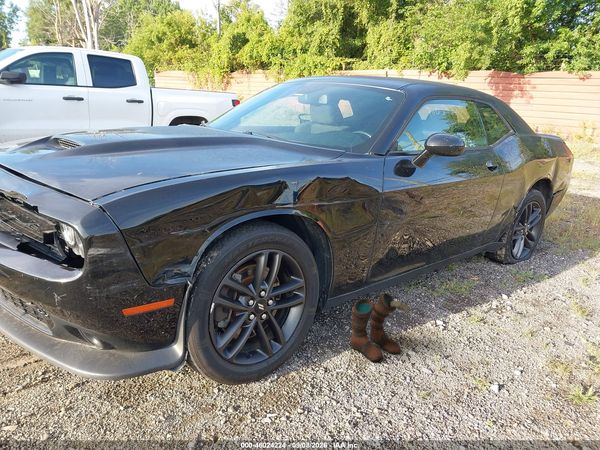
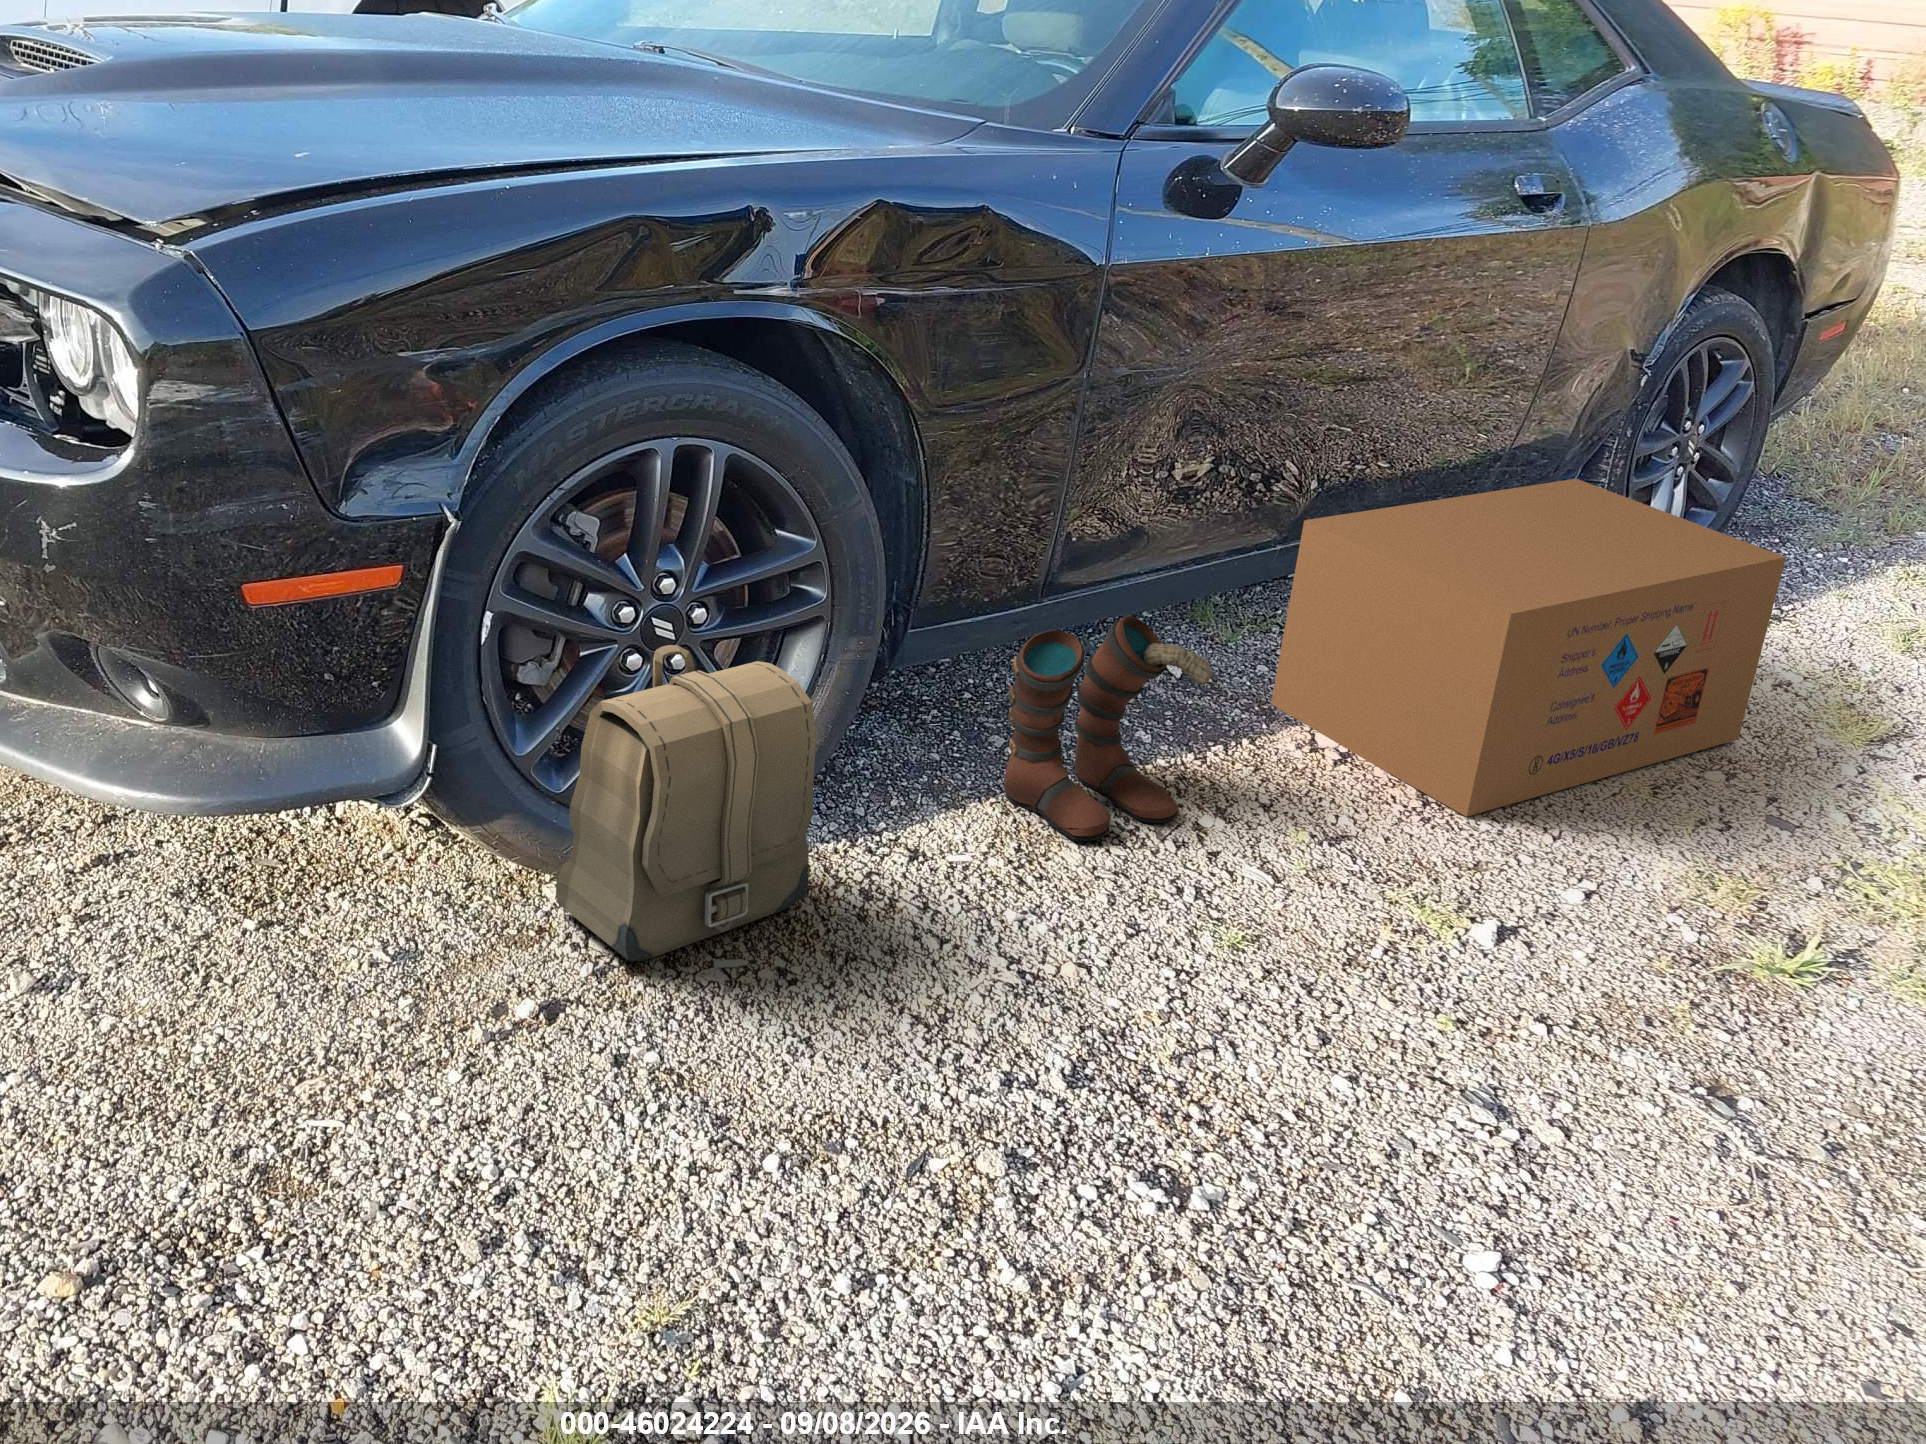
cardboard box: none [422,244,563,346] -> present [1271,479,1786,817]
backpack: none [218,316,297,417] -> present [556,645,816,961]

